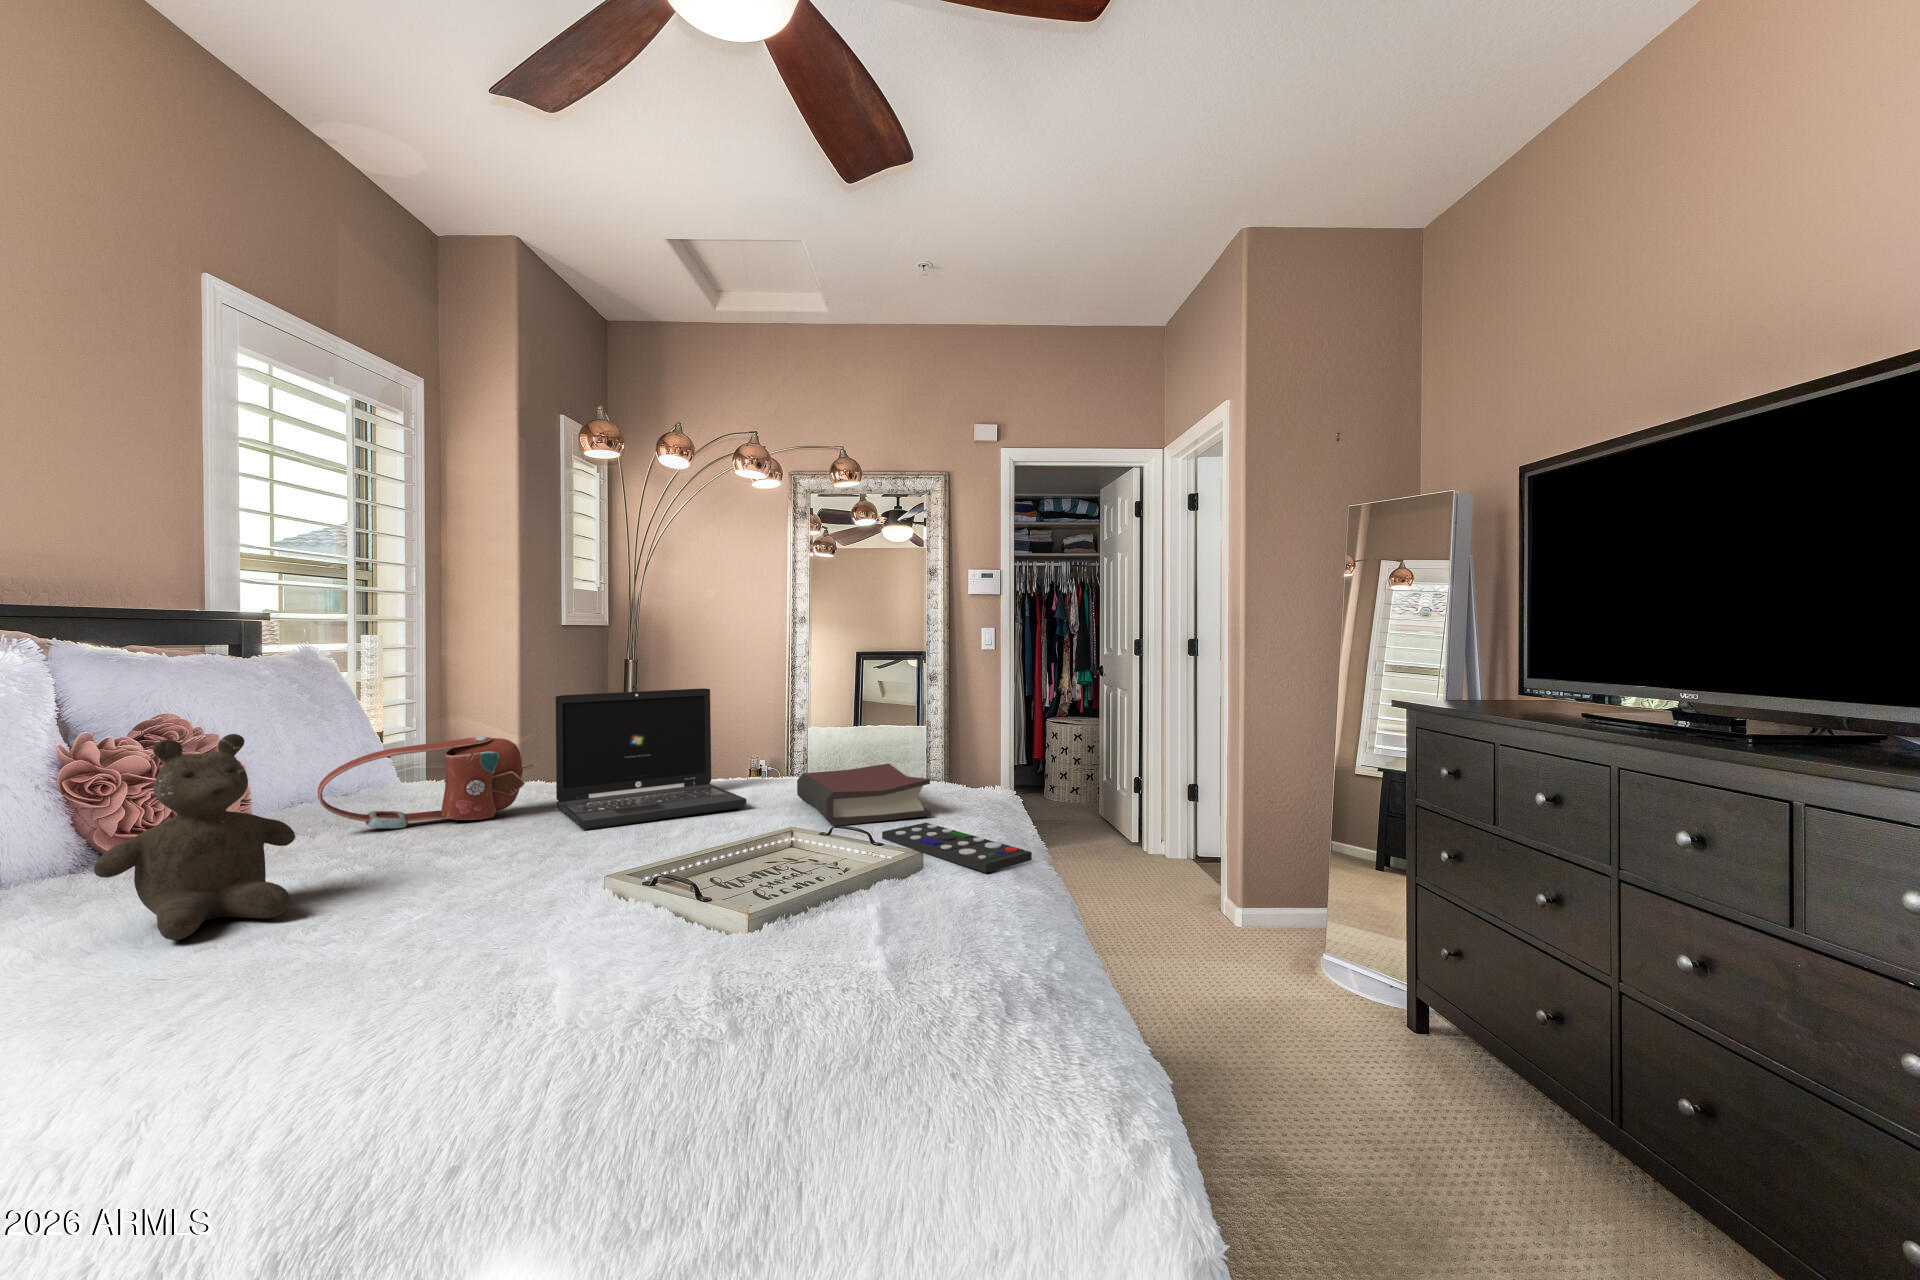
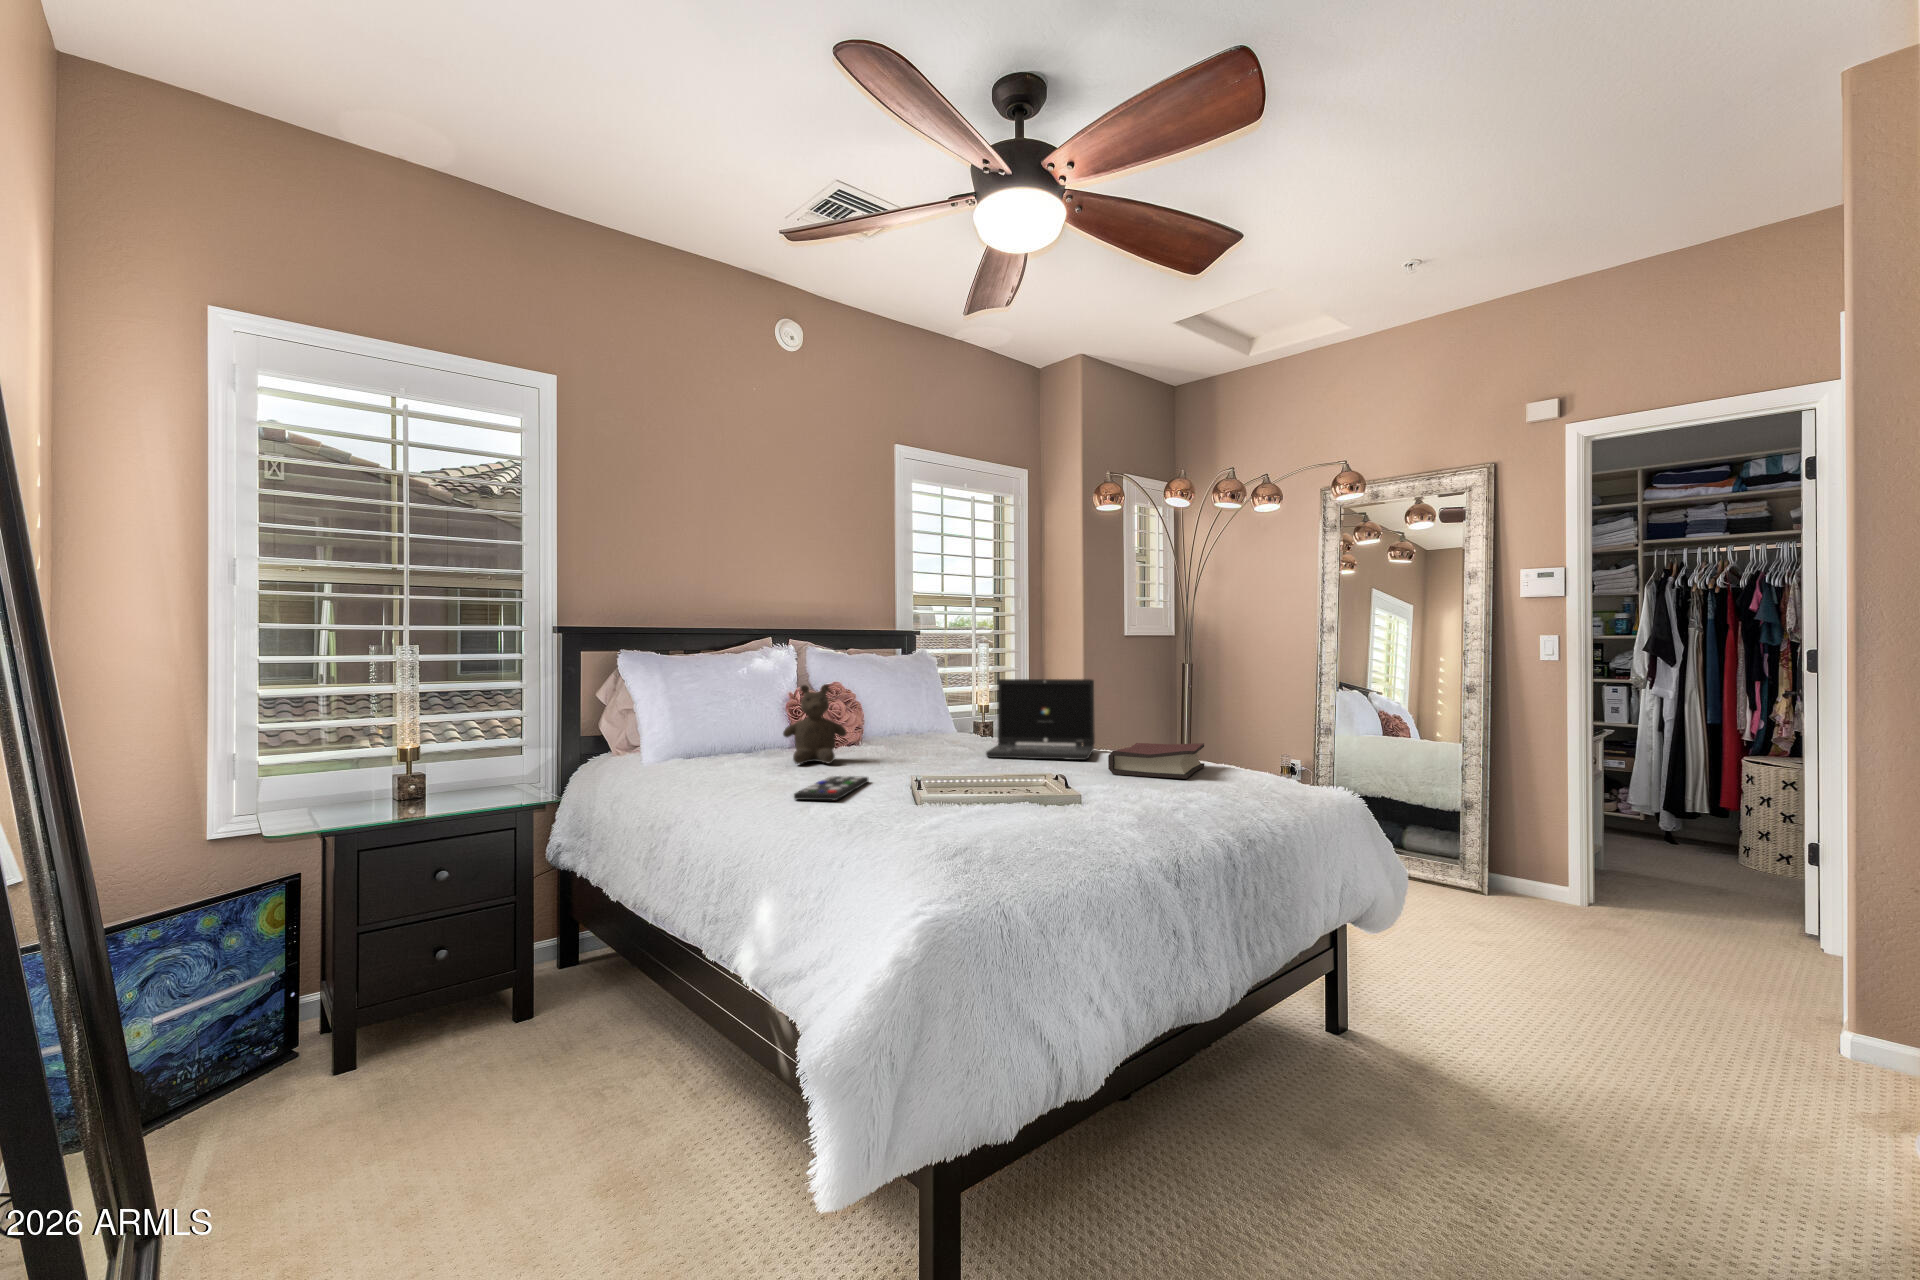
handbag: present [318,736,525,828] -> none [886,700,980,748]
remote control: present [882,823,1032,873] -> present [794,776,869,800]

